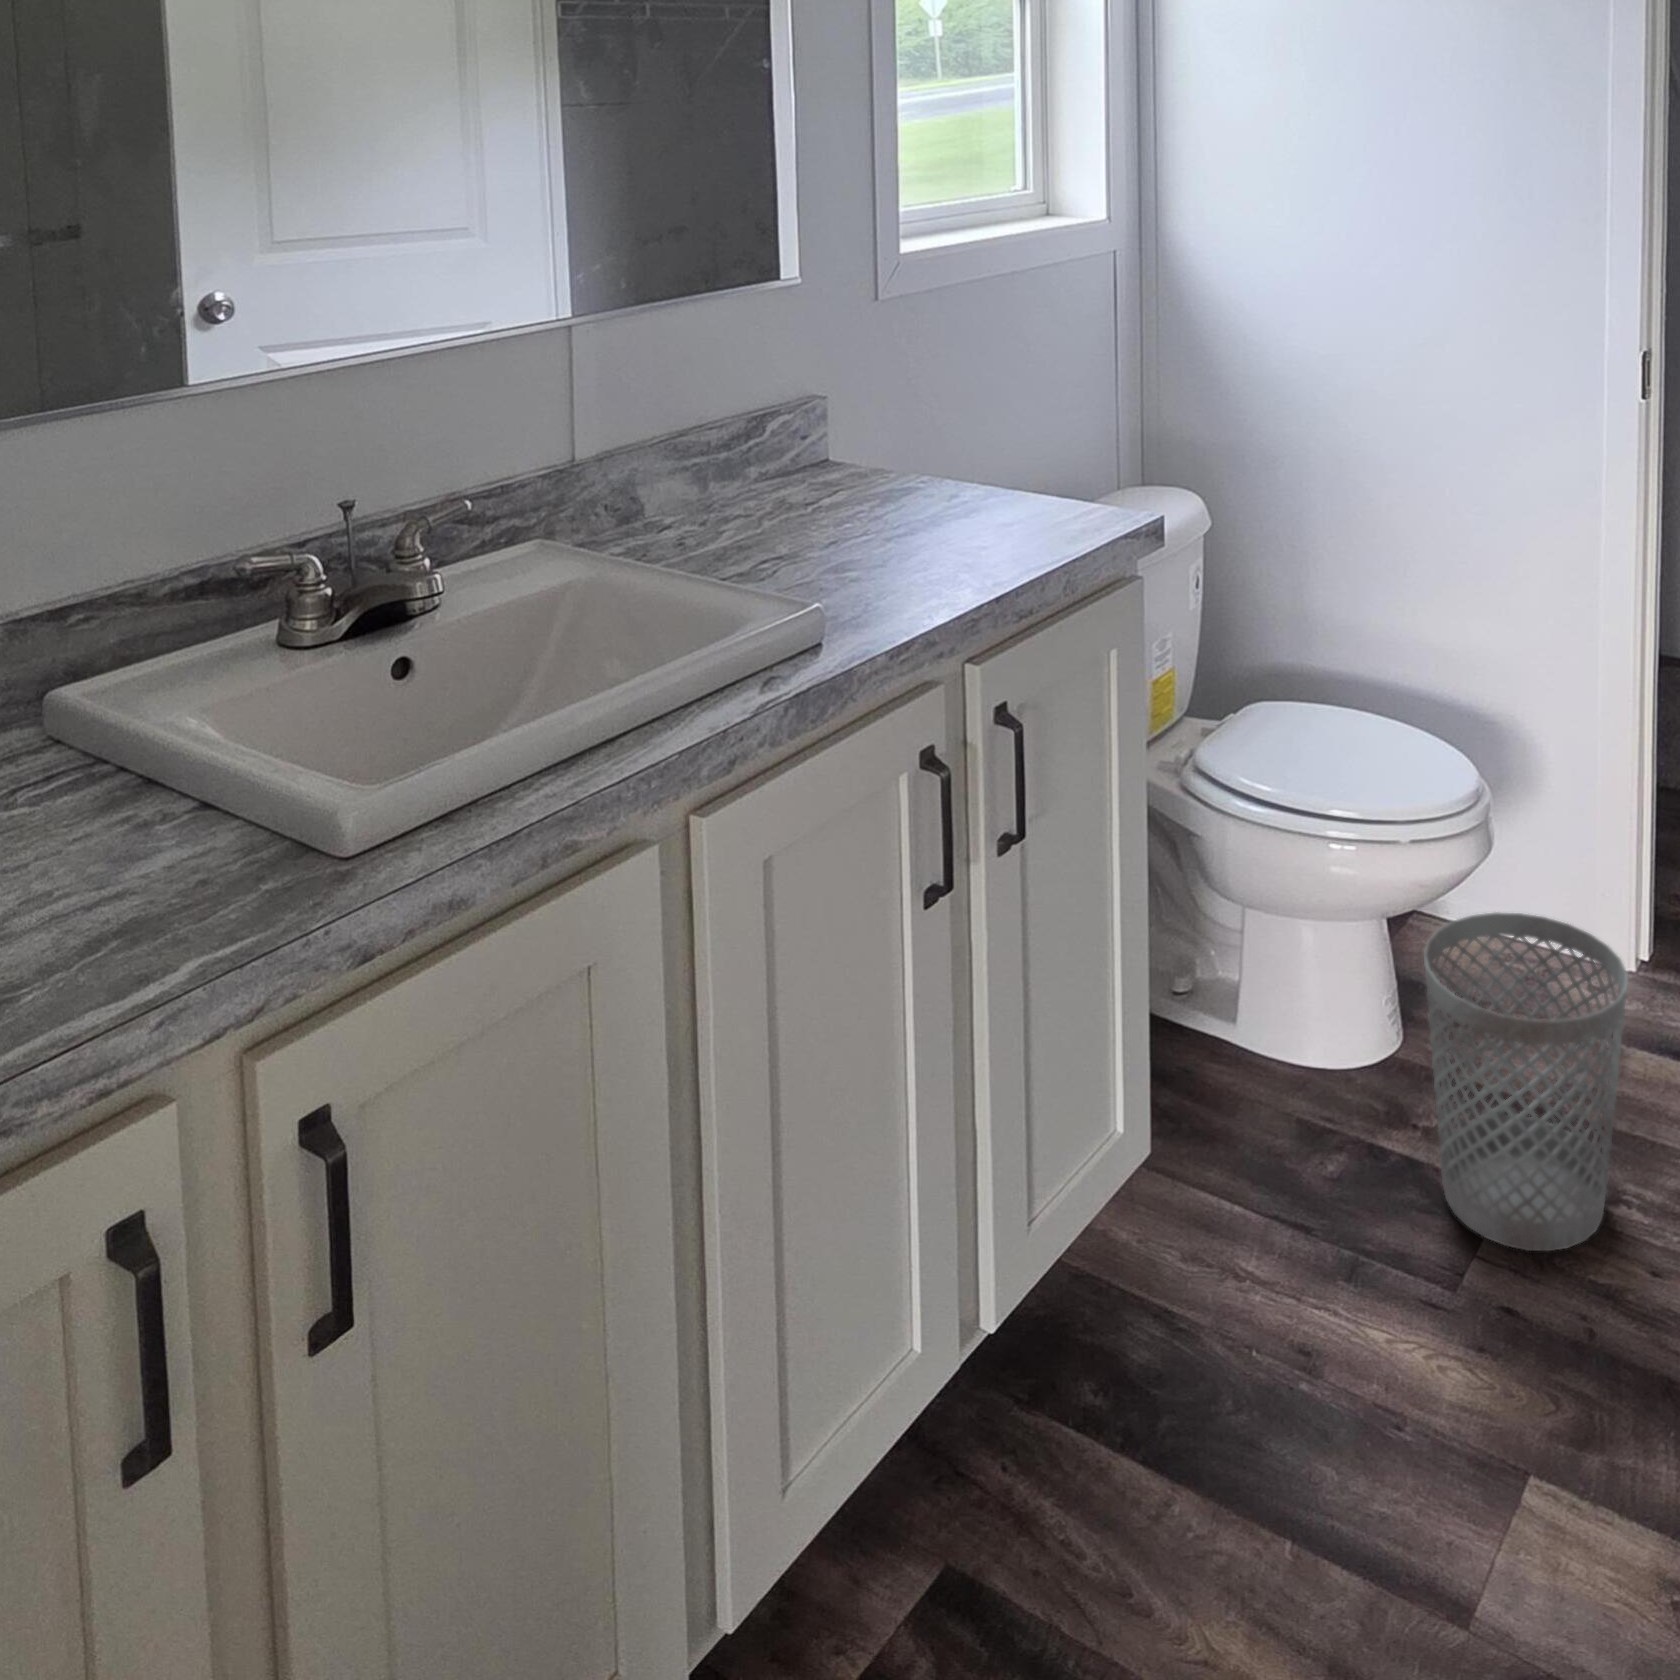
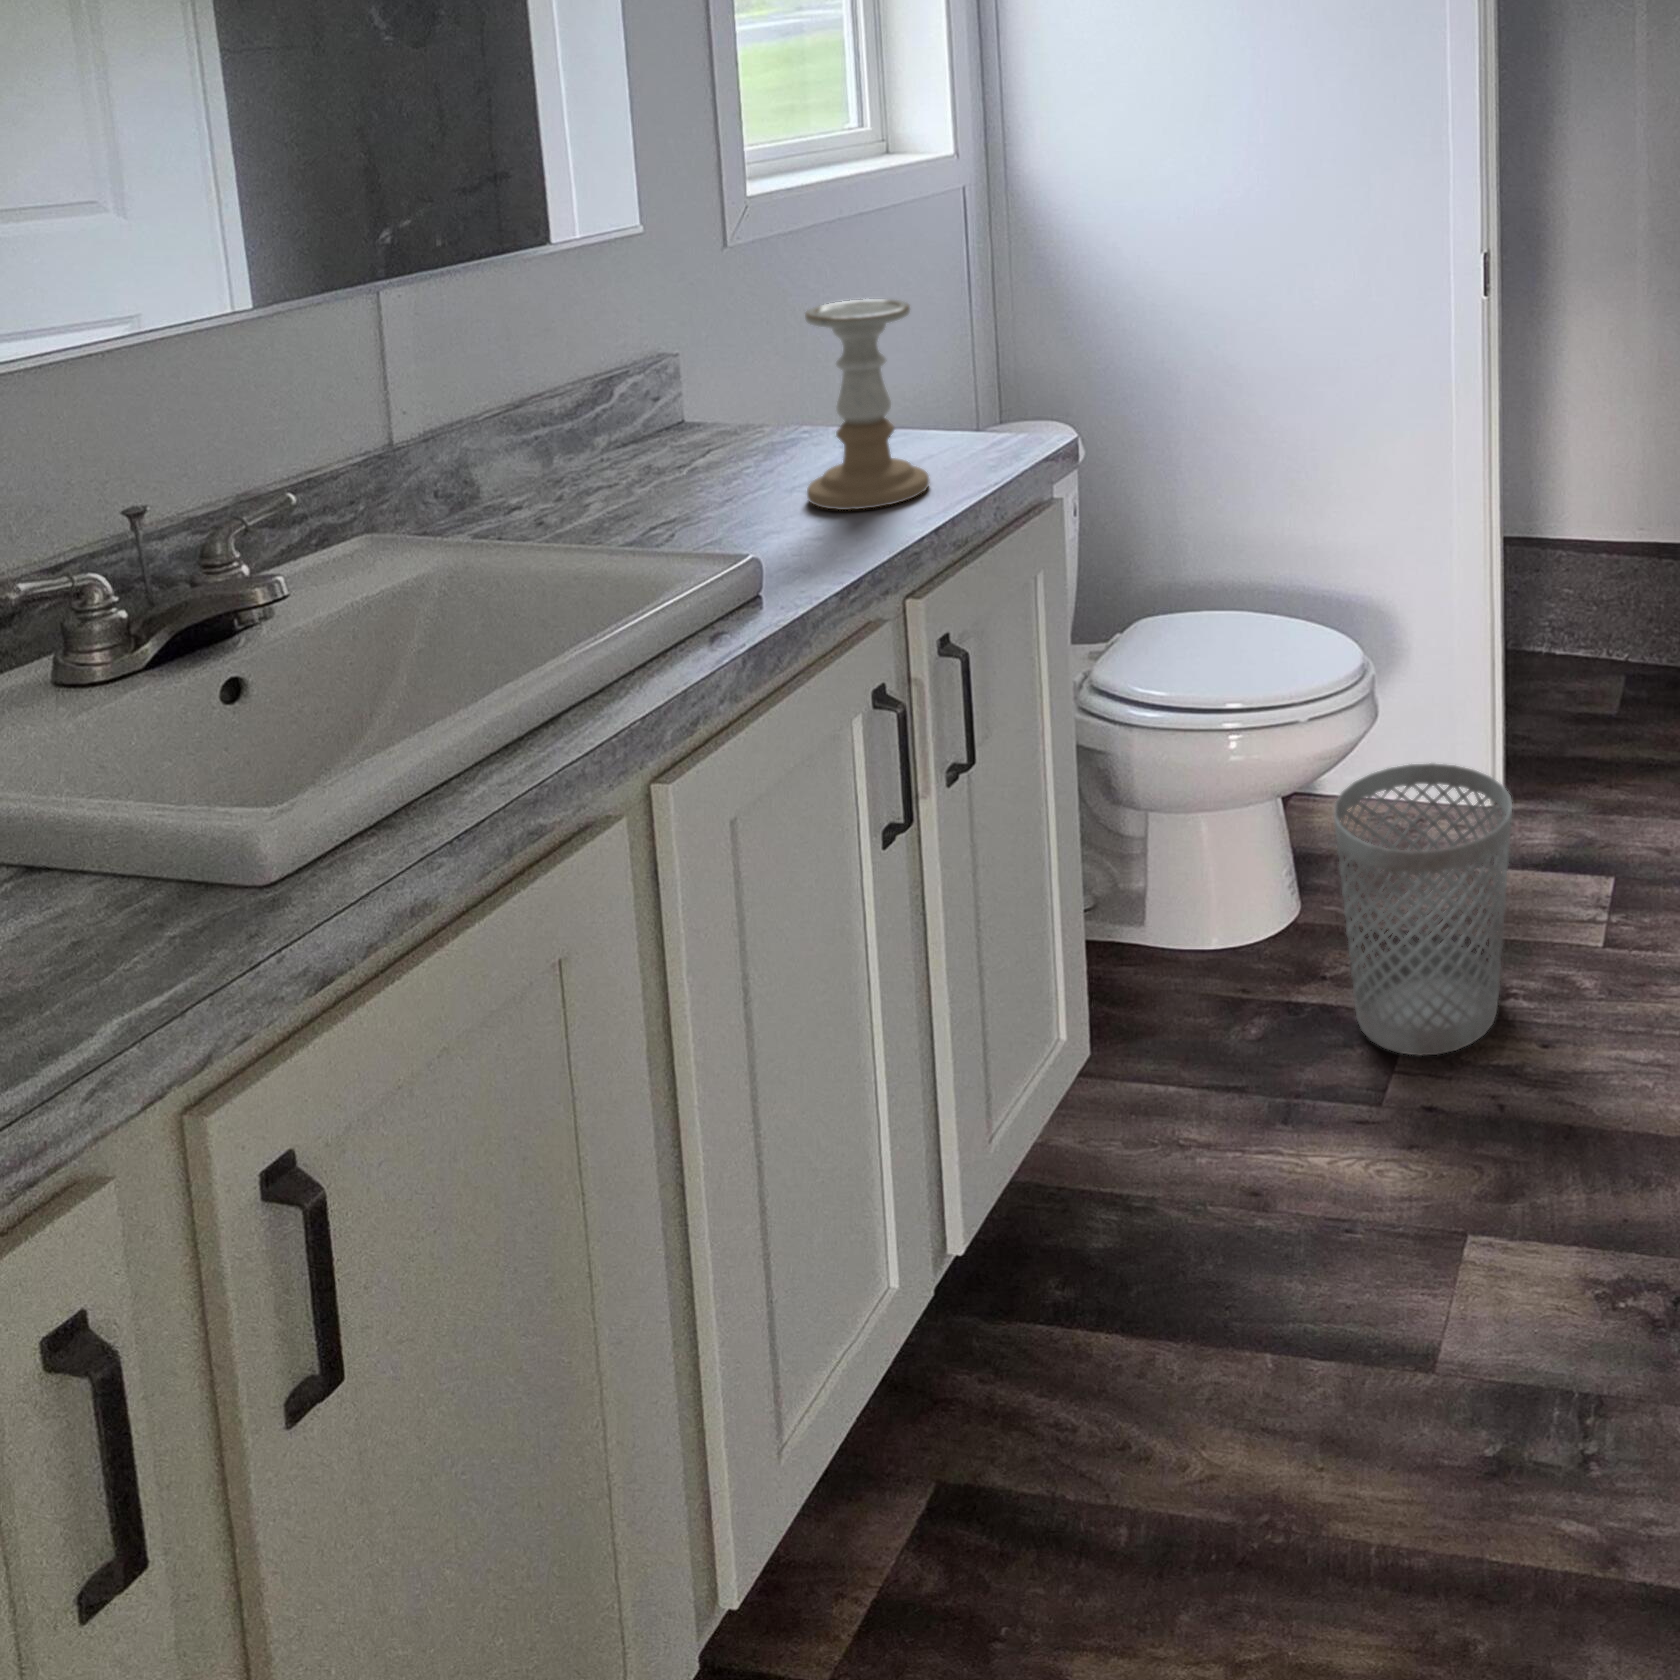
candle holder: none [898,363,1010,568] -> present [805,299,929,510]

